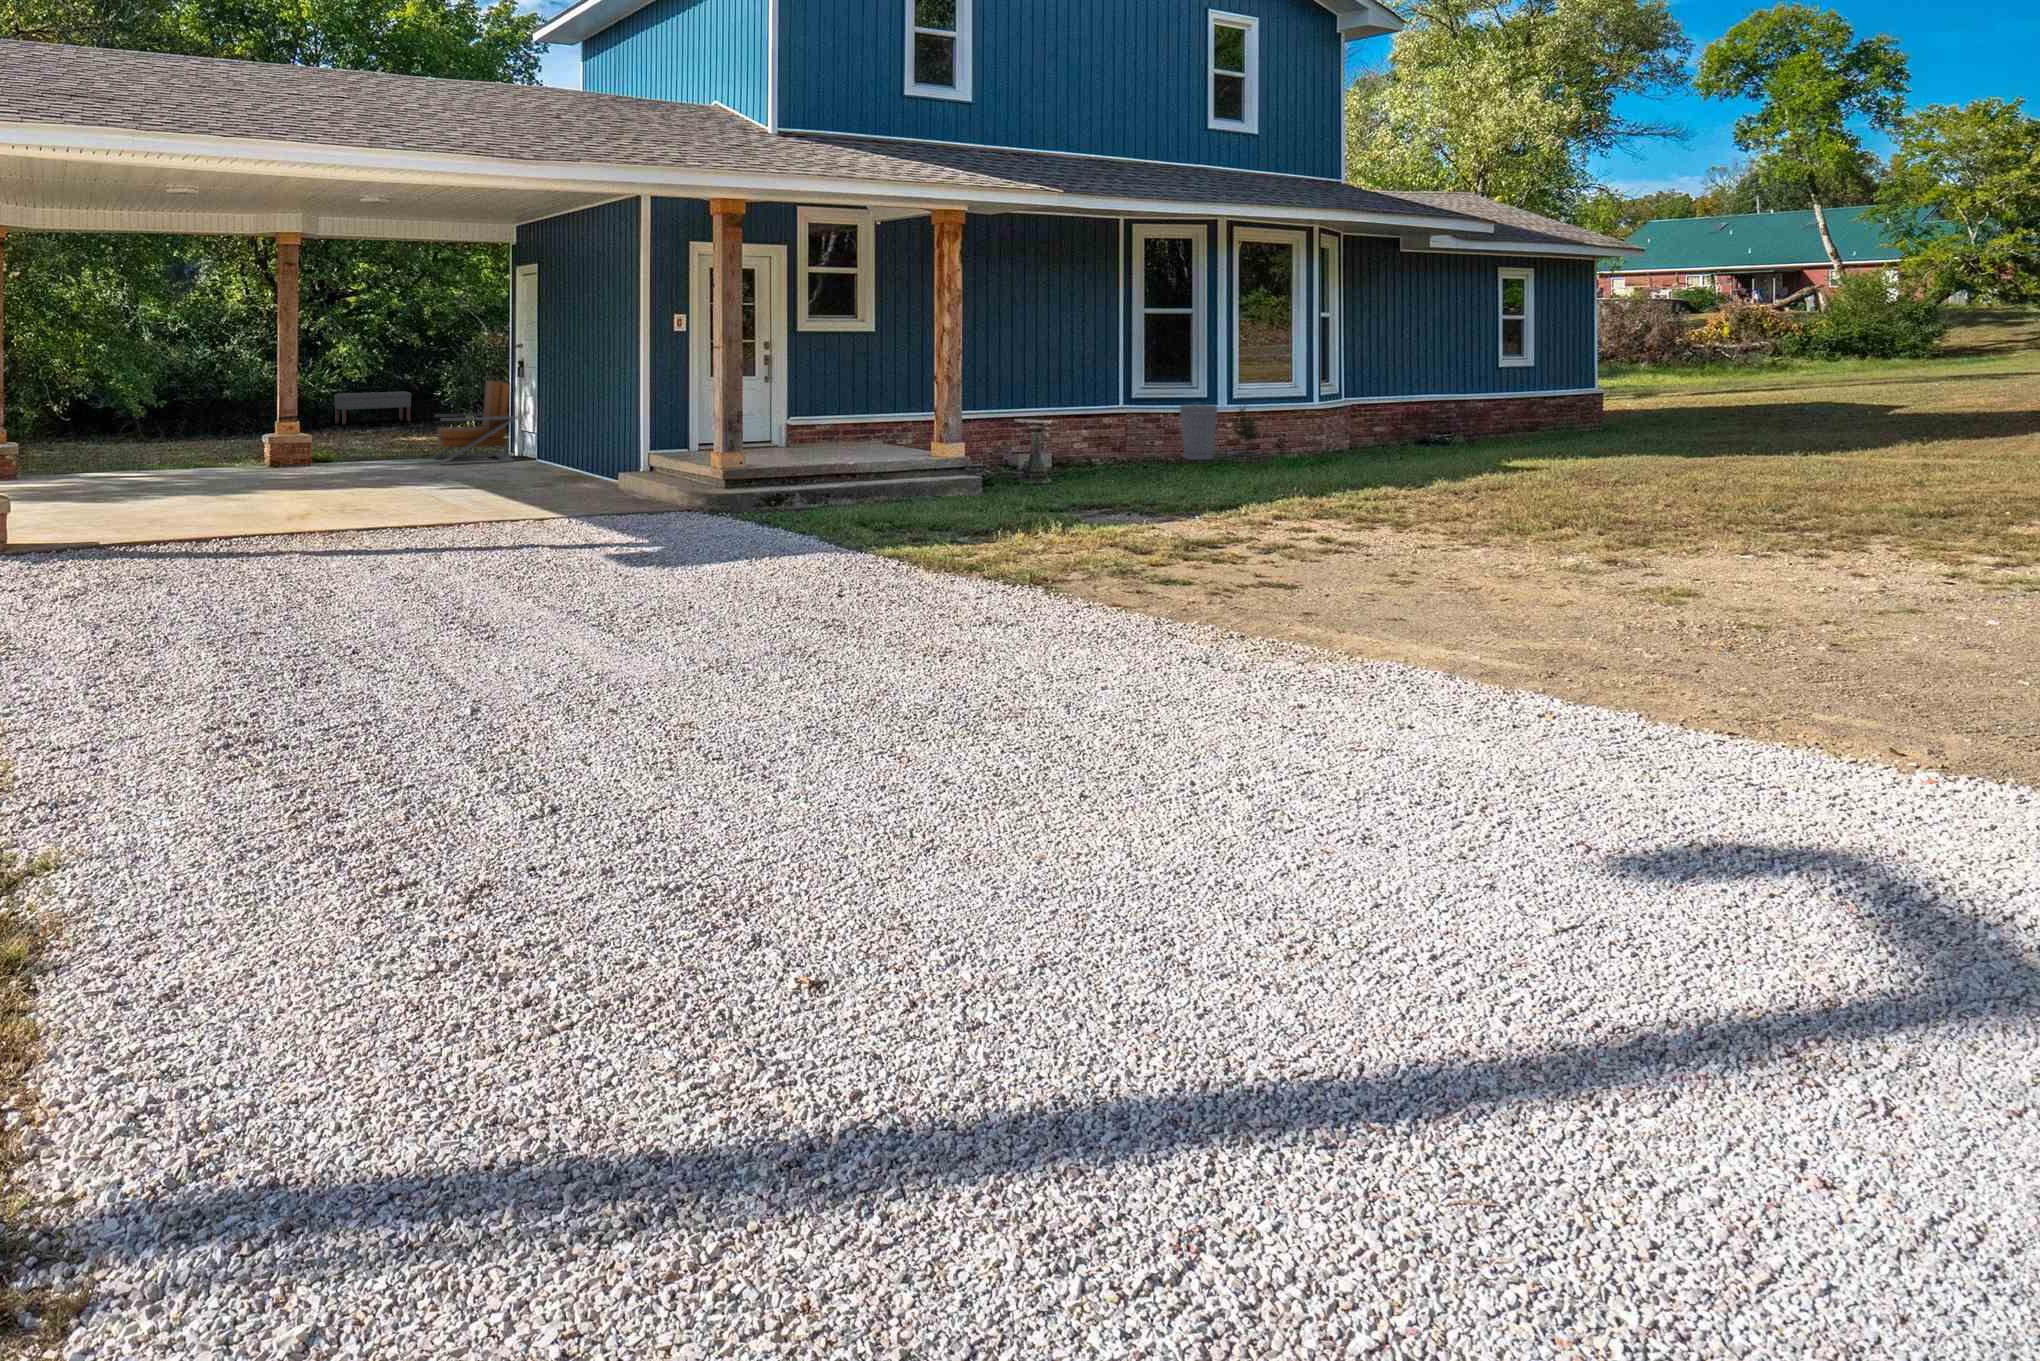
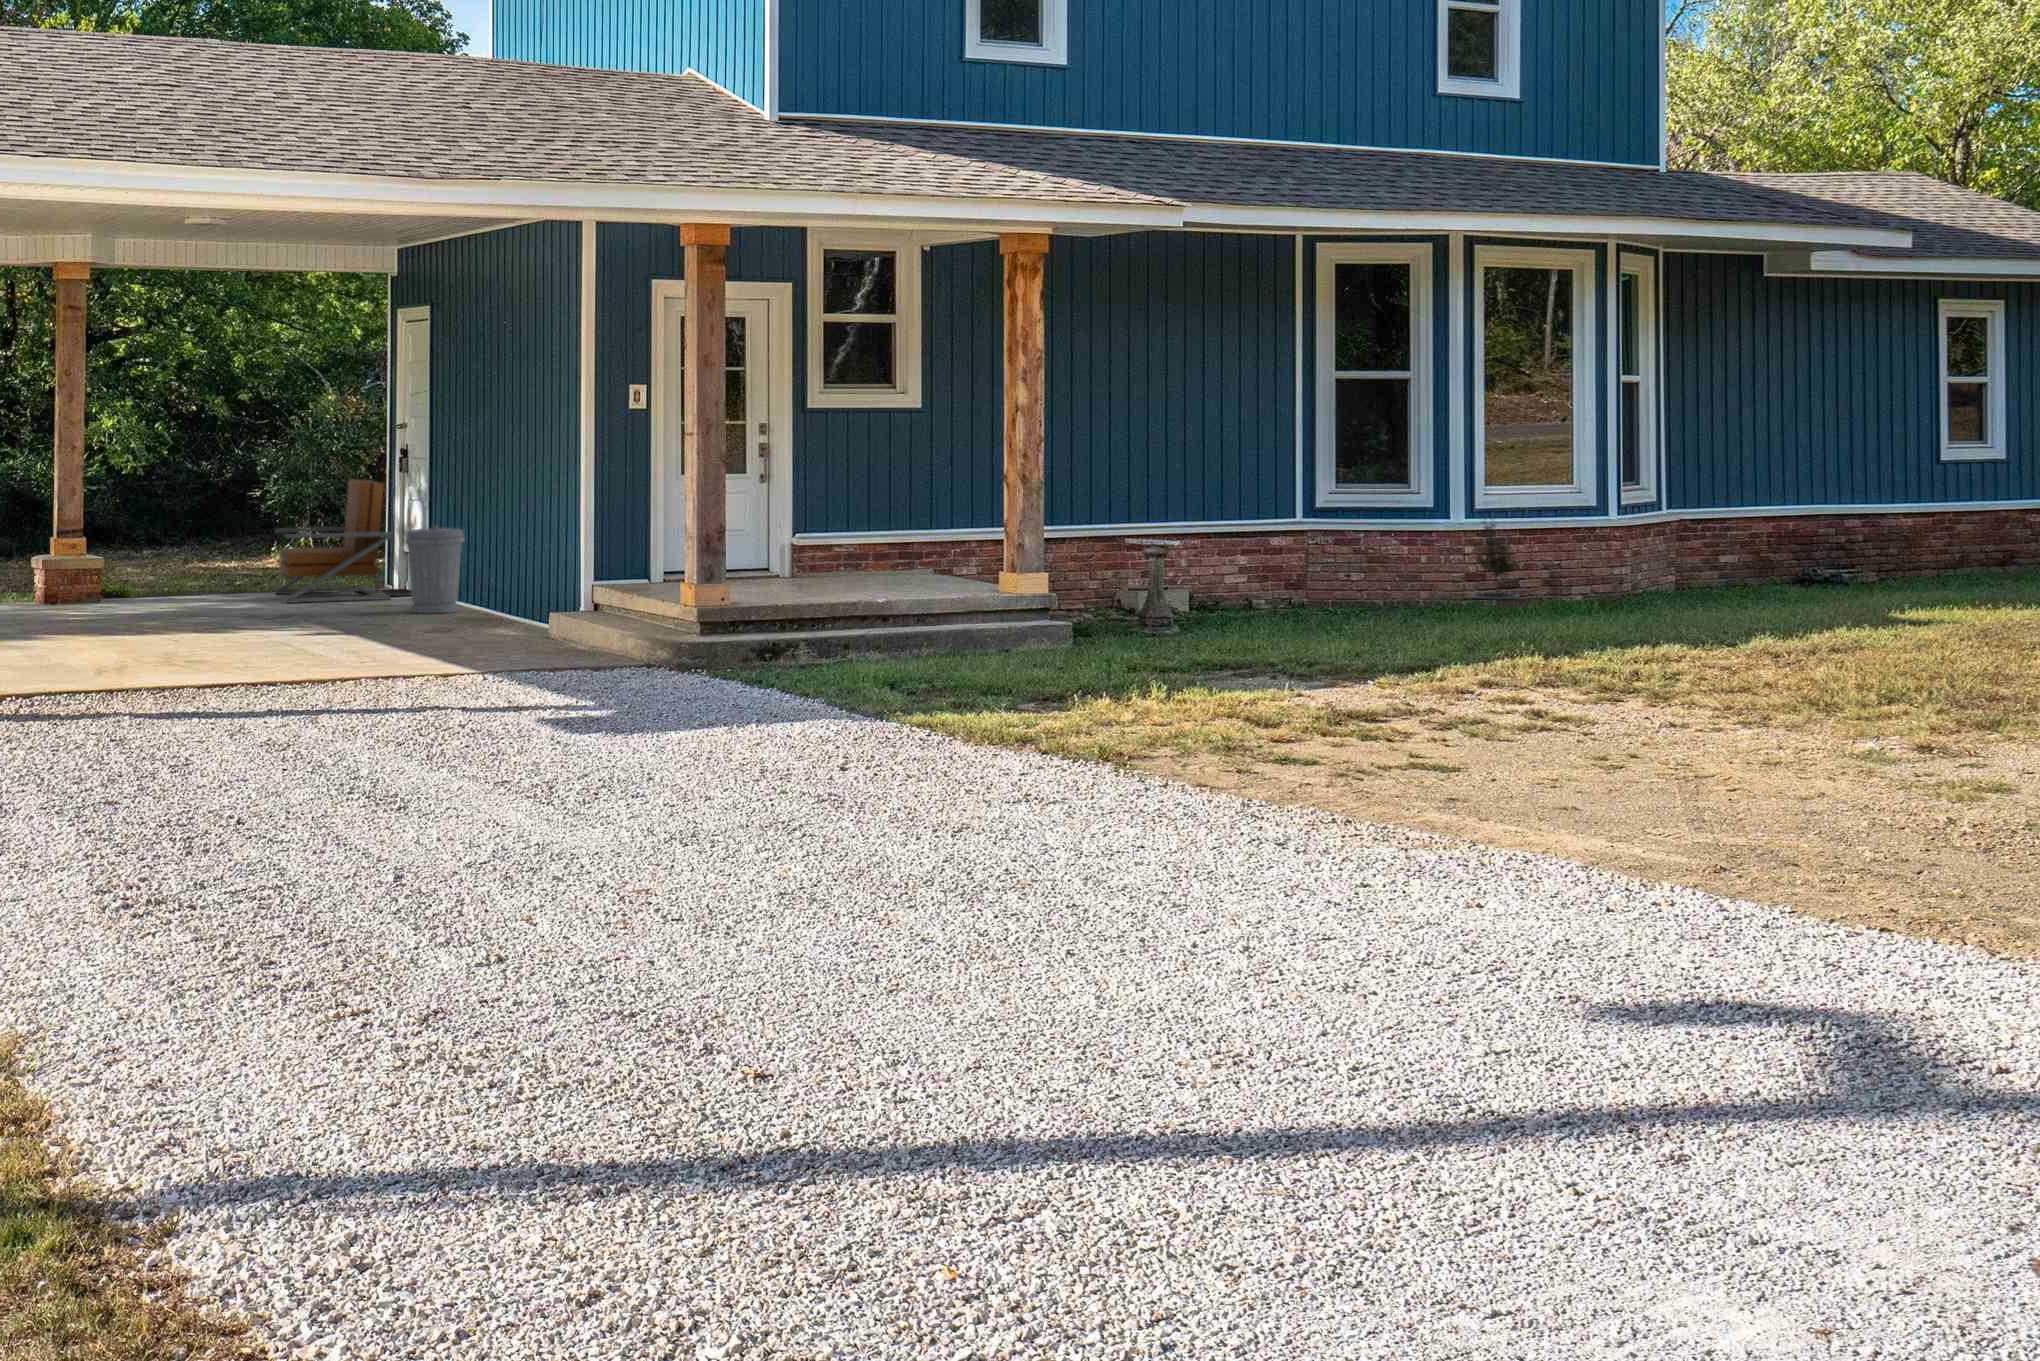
bench: present [334,391,412,425] -> none [112,493,226,544]
trash can: present [1180,403,1217,460] -> present [405,525,464,613]

